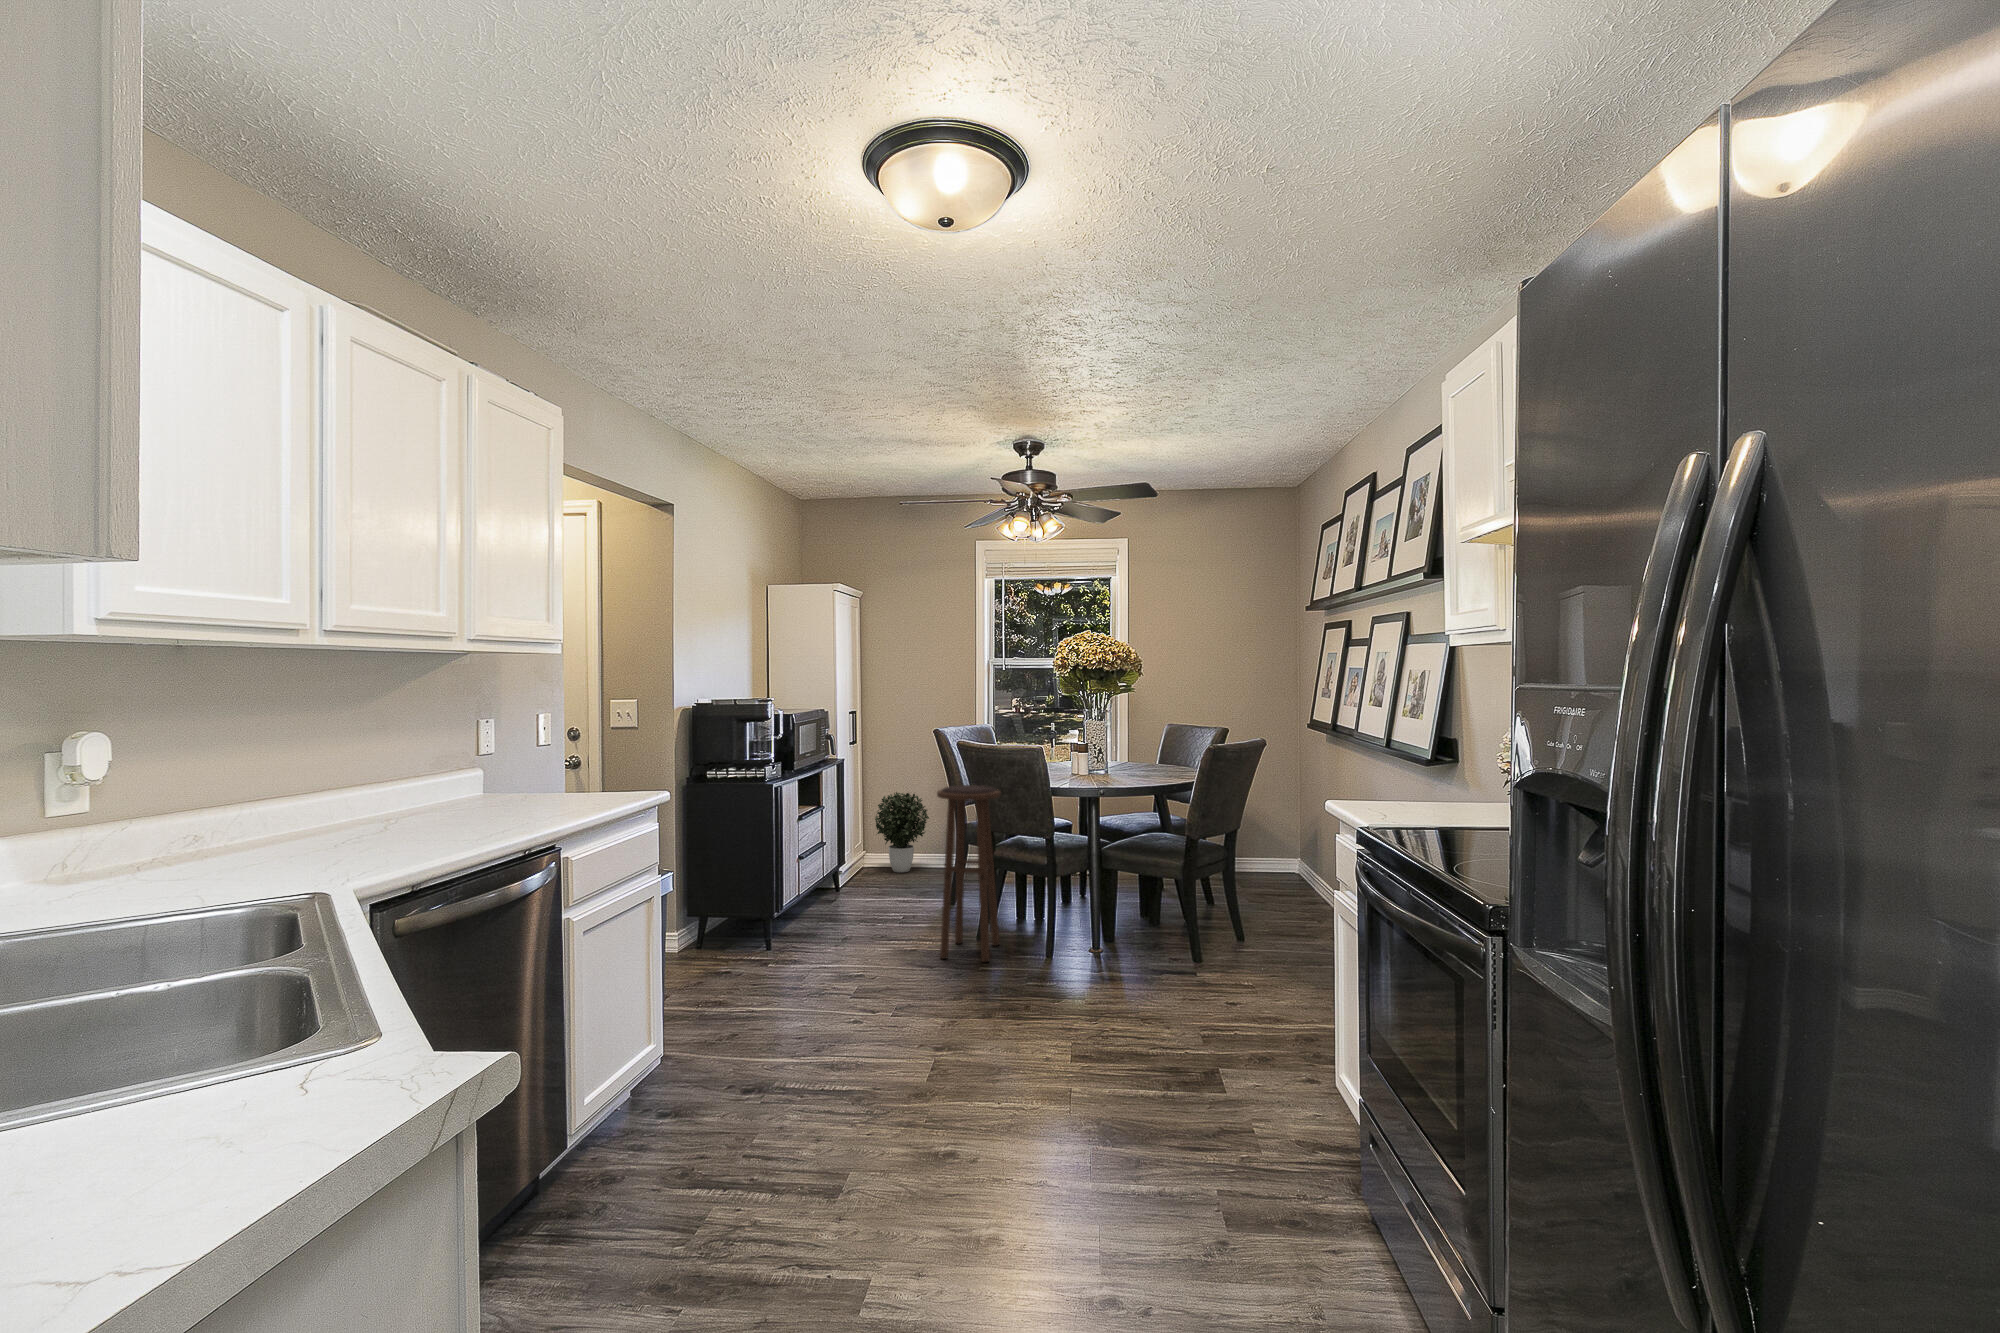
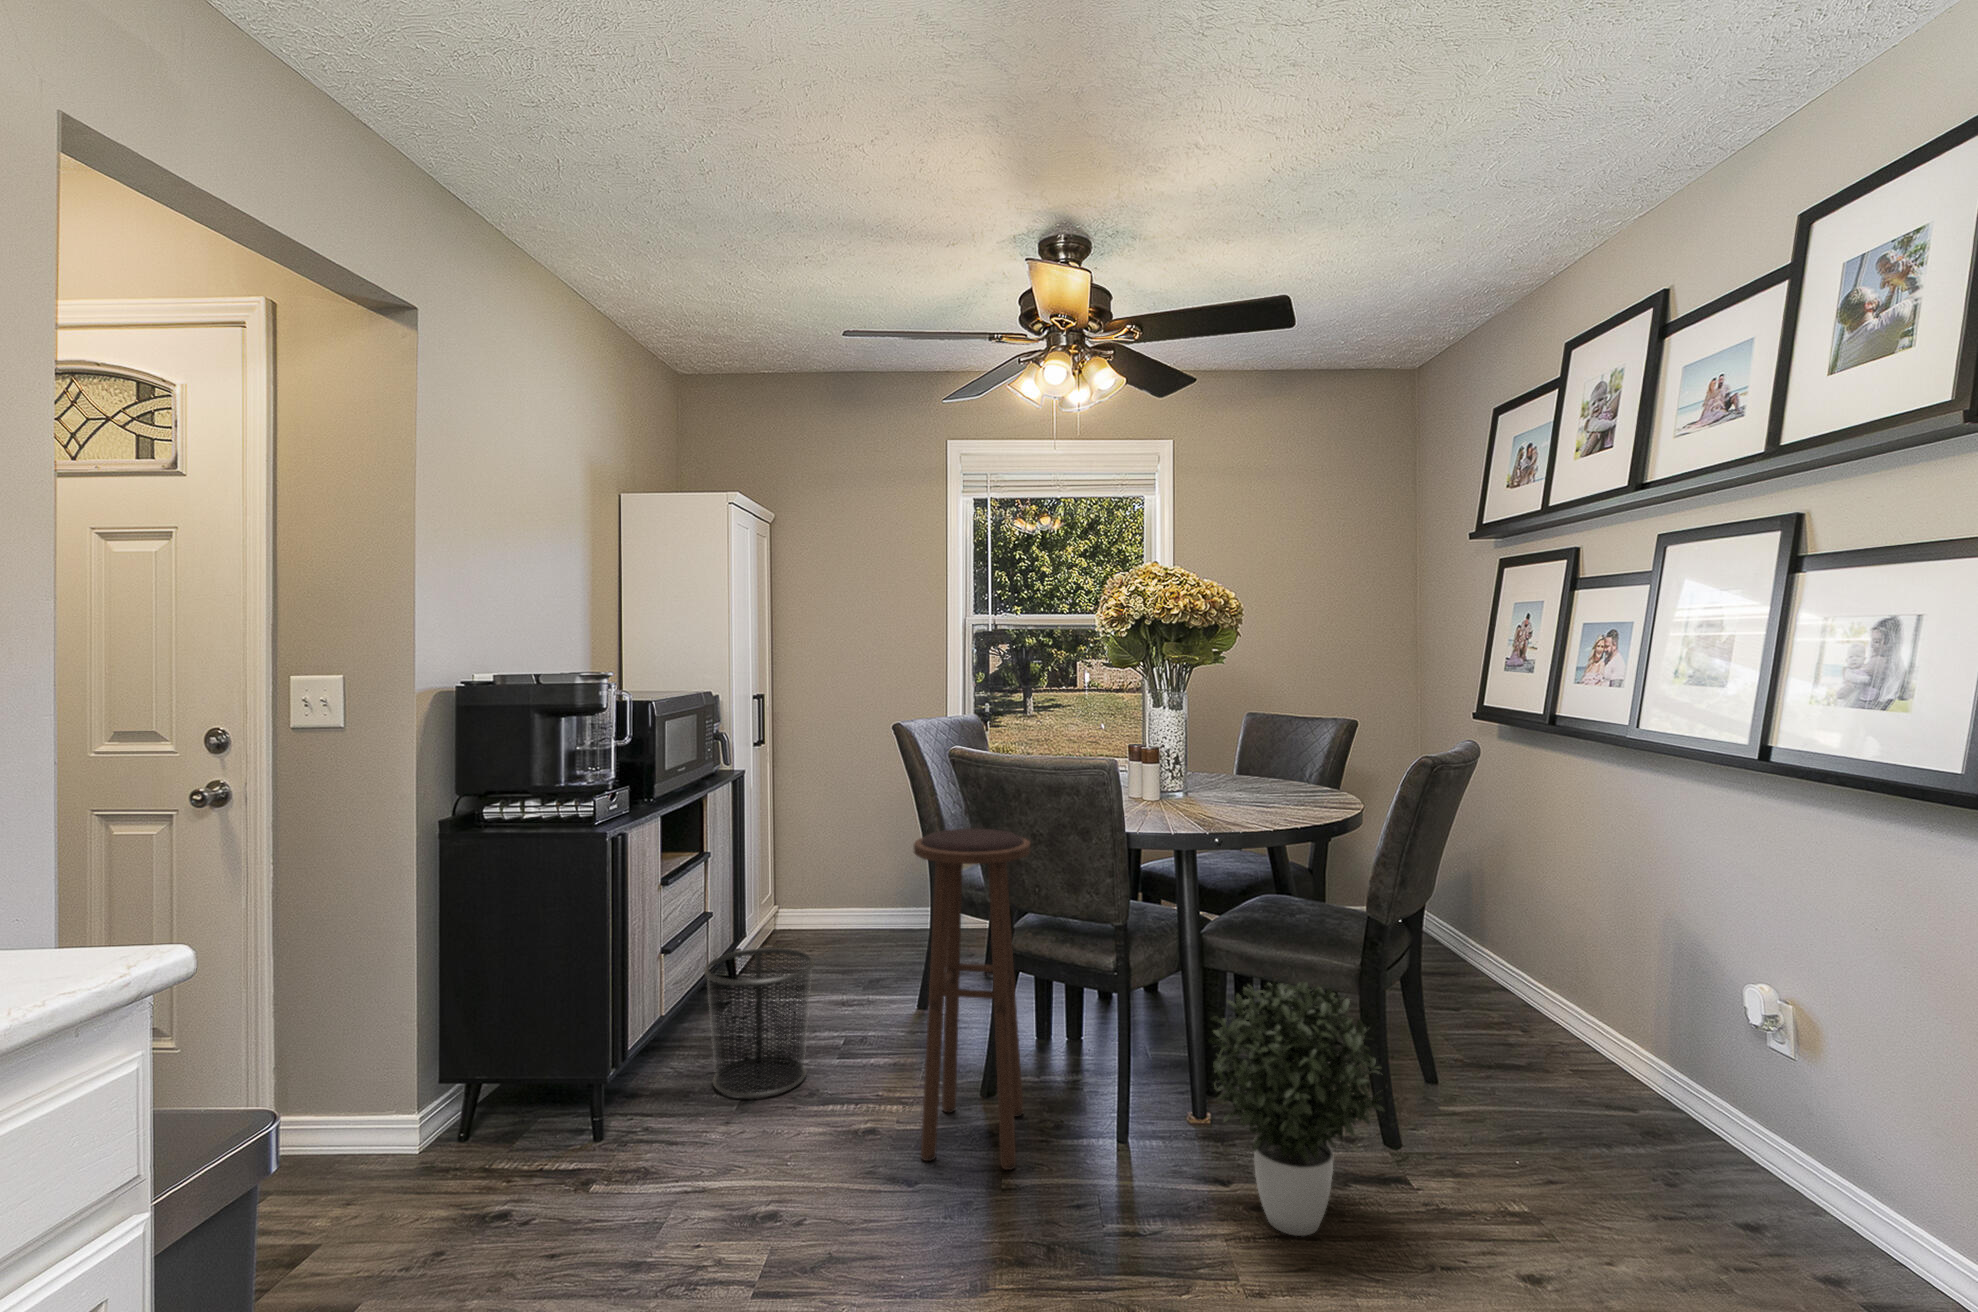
potted plant: present [875,792,929,872] -> present [1208,982,1384,1236]
waste bin: none [823,859,885,937] -> present [704,948,814,1098]

